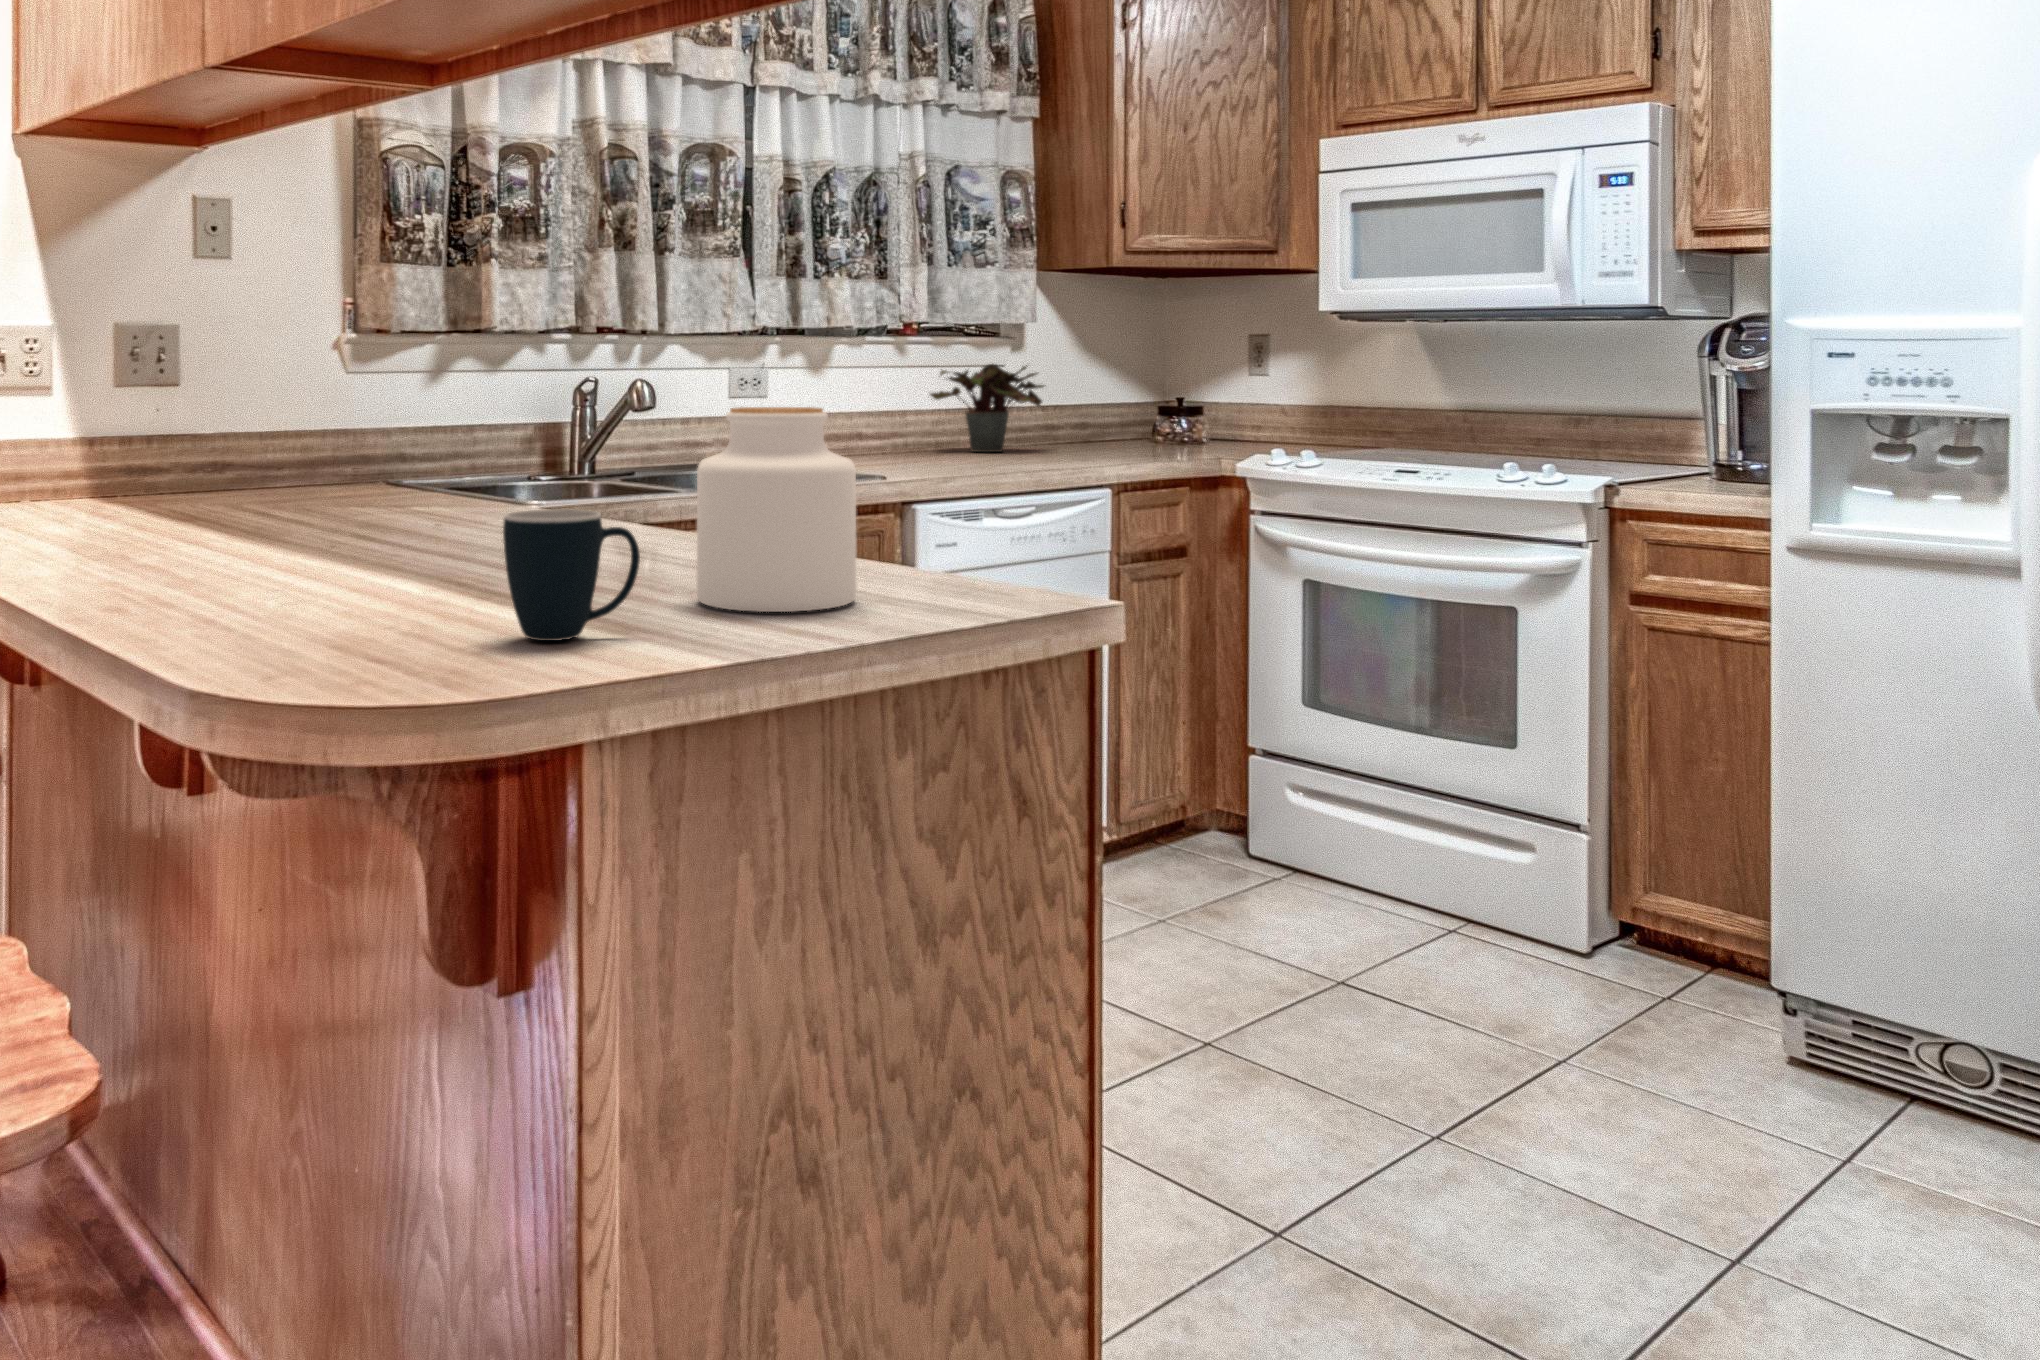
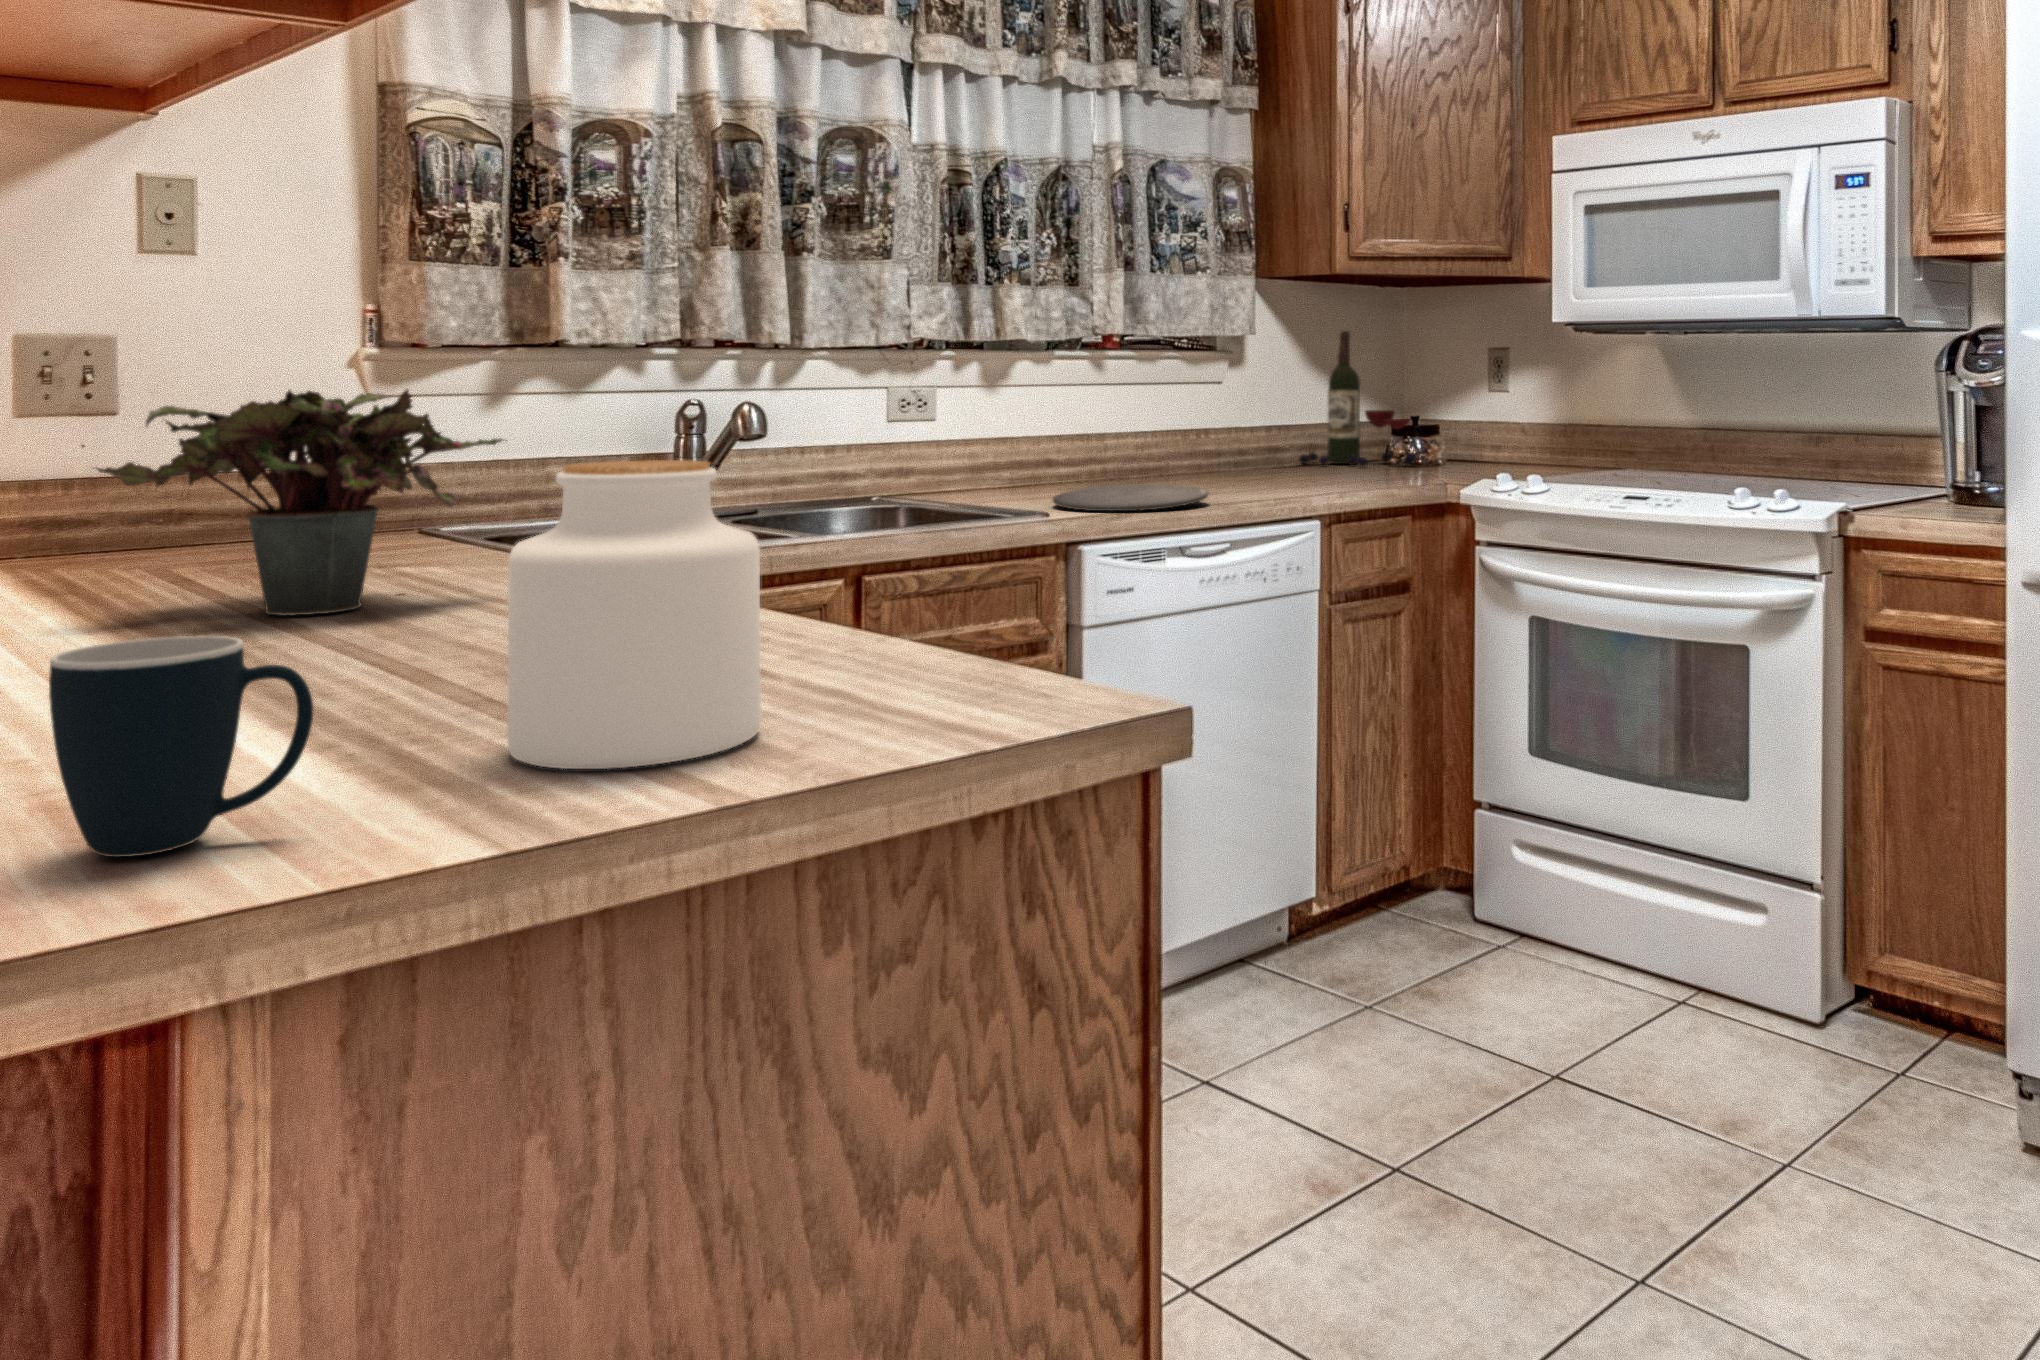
wine bottle: none [1067,321,1179,447] -> present [1299,331,1416,466]
potted plant: present [930,364,1046,452] -> present [96,390,503,616]
plate: none [883,455,1019,477] -> present [1053,484,1208,511]

